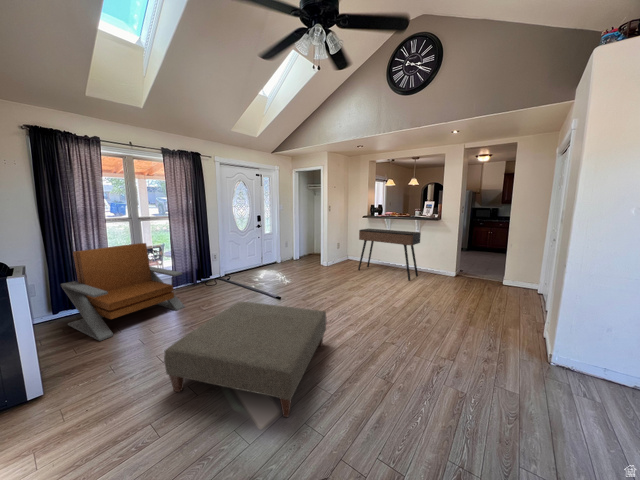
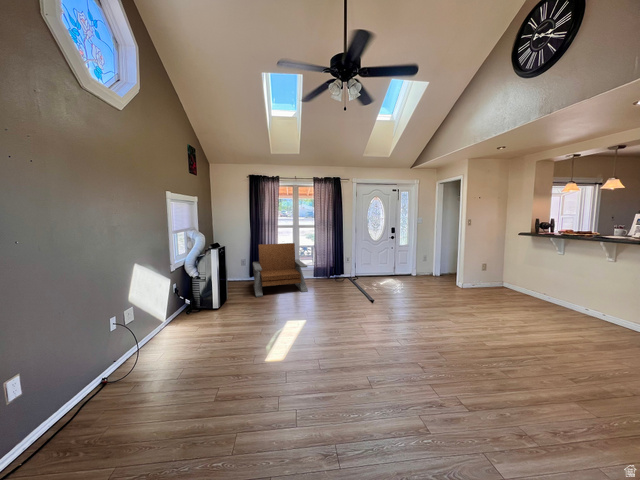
console table: present [358,229,421,280] -> none [495,248,595,327]
ottoman: present [164,302,326,417] -> none [252,292,362,366]

